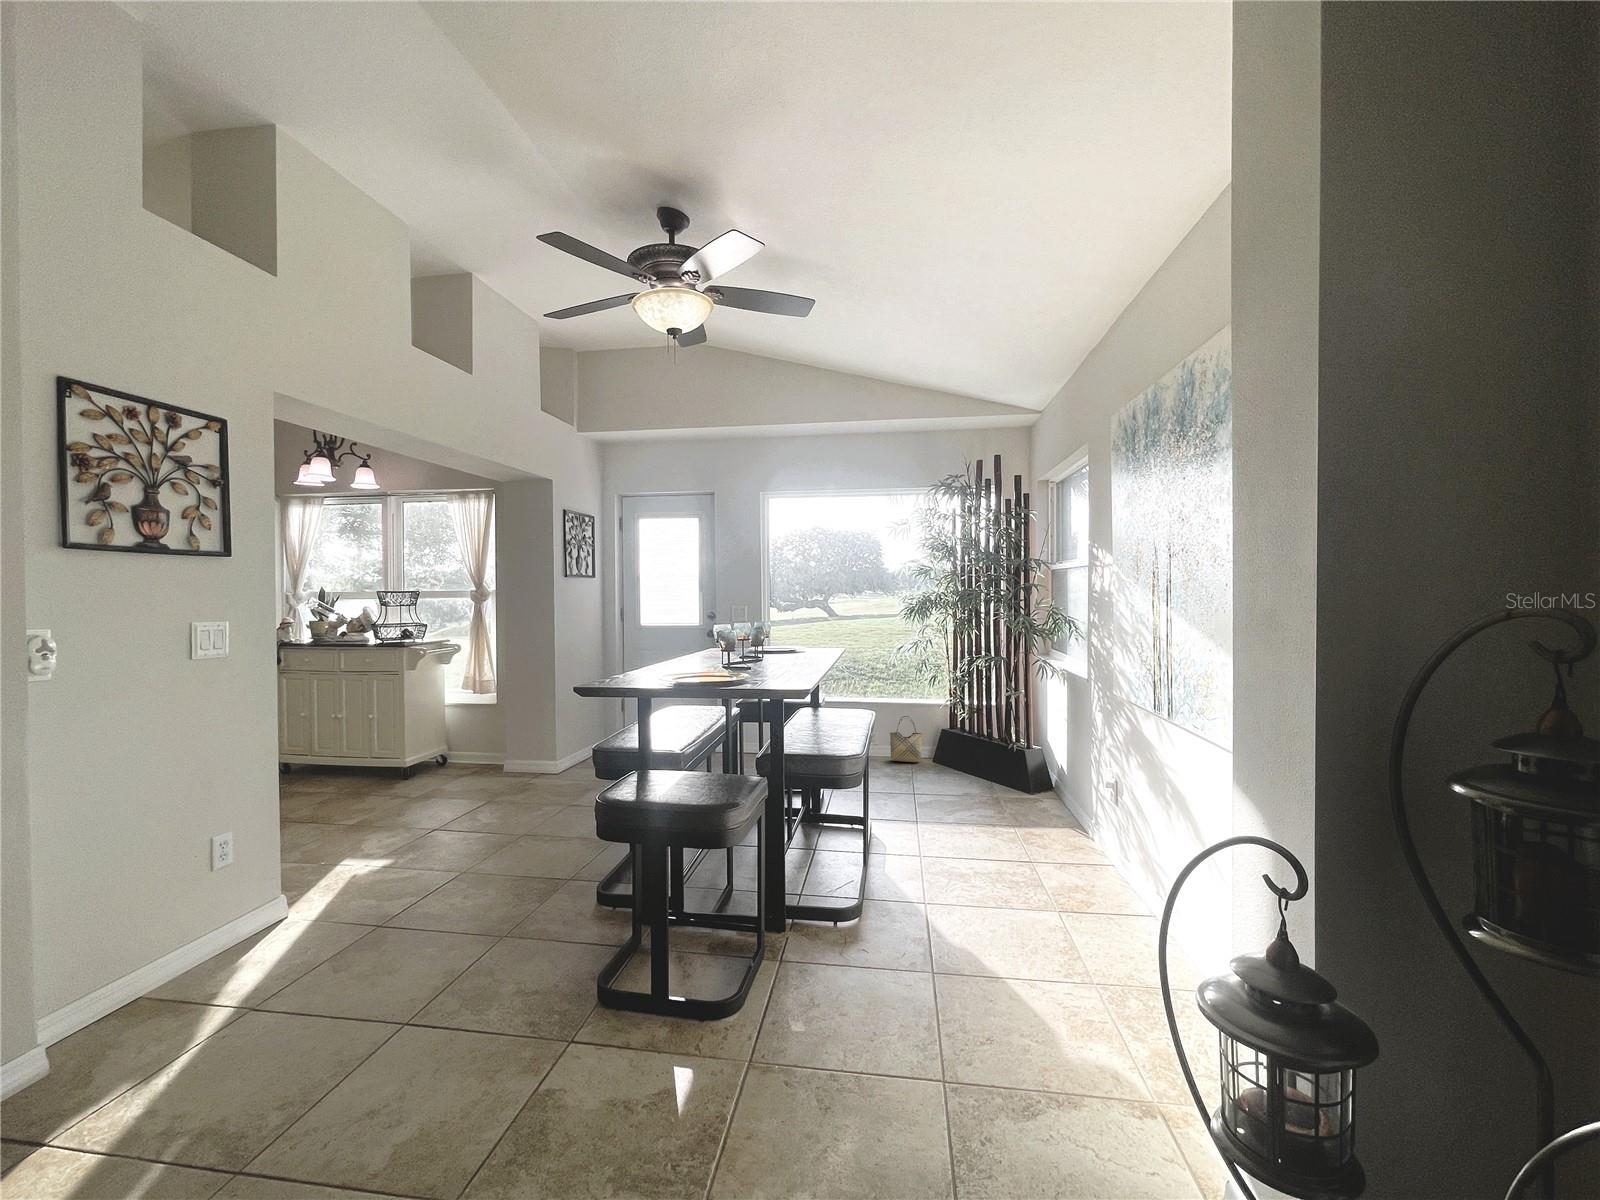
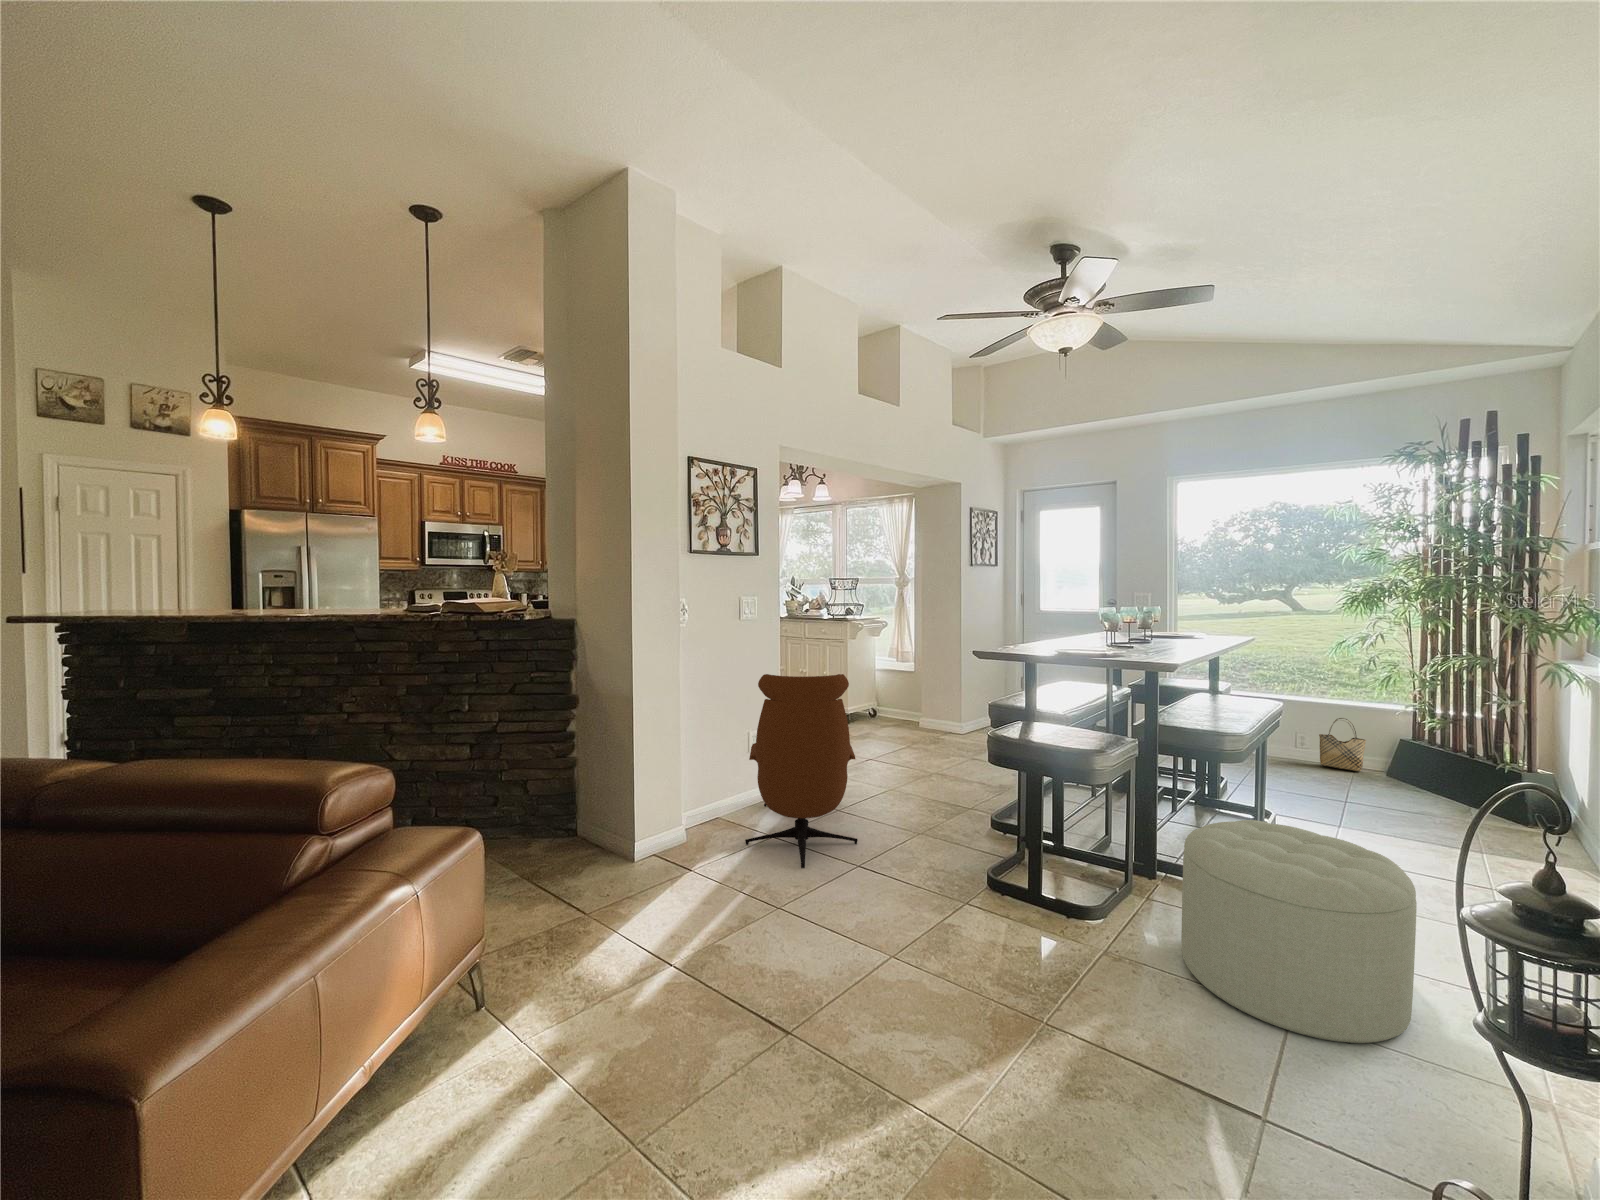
lounge chair: none [189,733,402,1044] -> present [745,674,858,868]
ottoman: none [812,846,1011,1082] -> present [1181,820,1417,1043]

